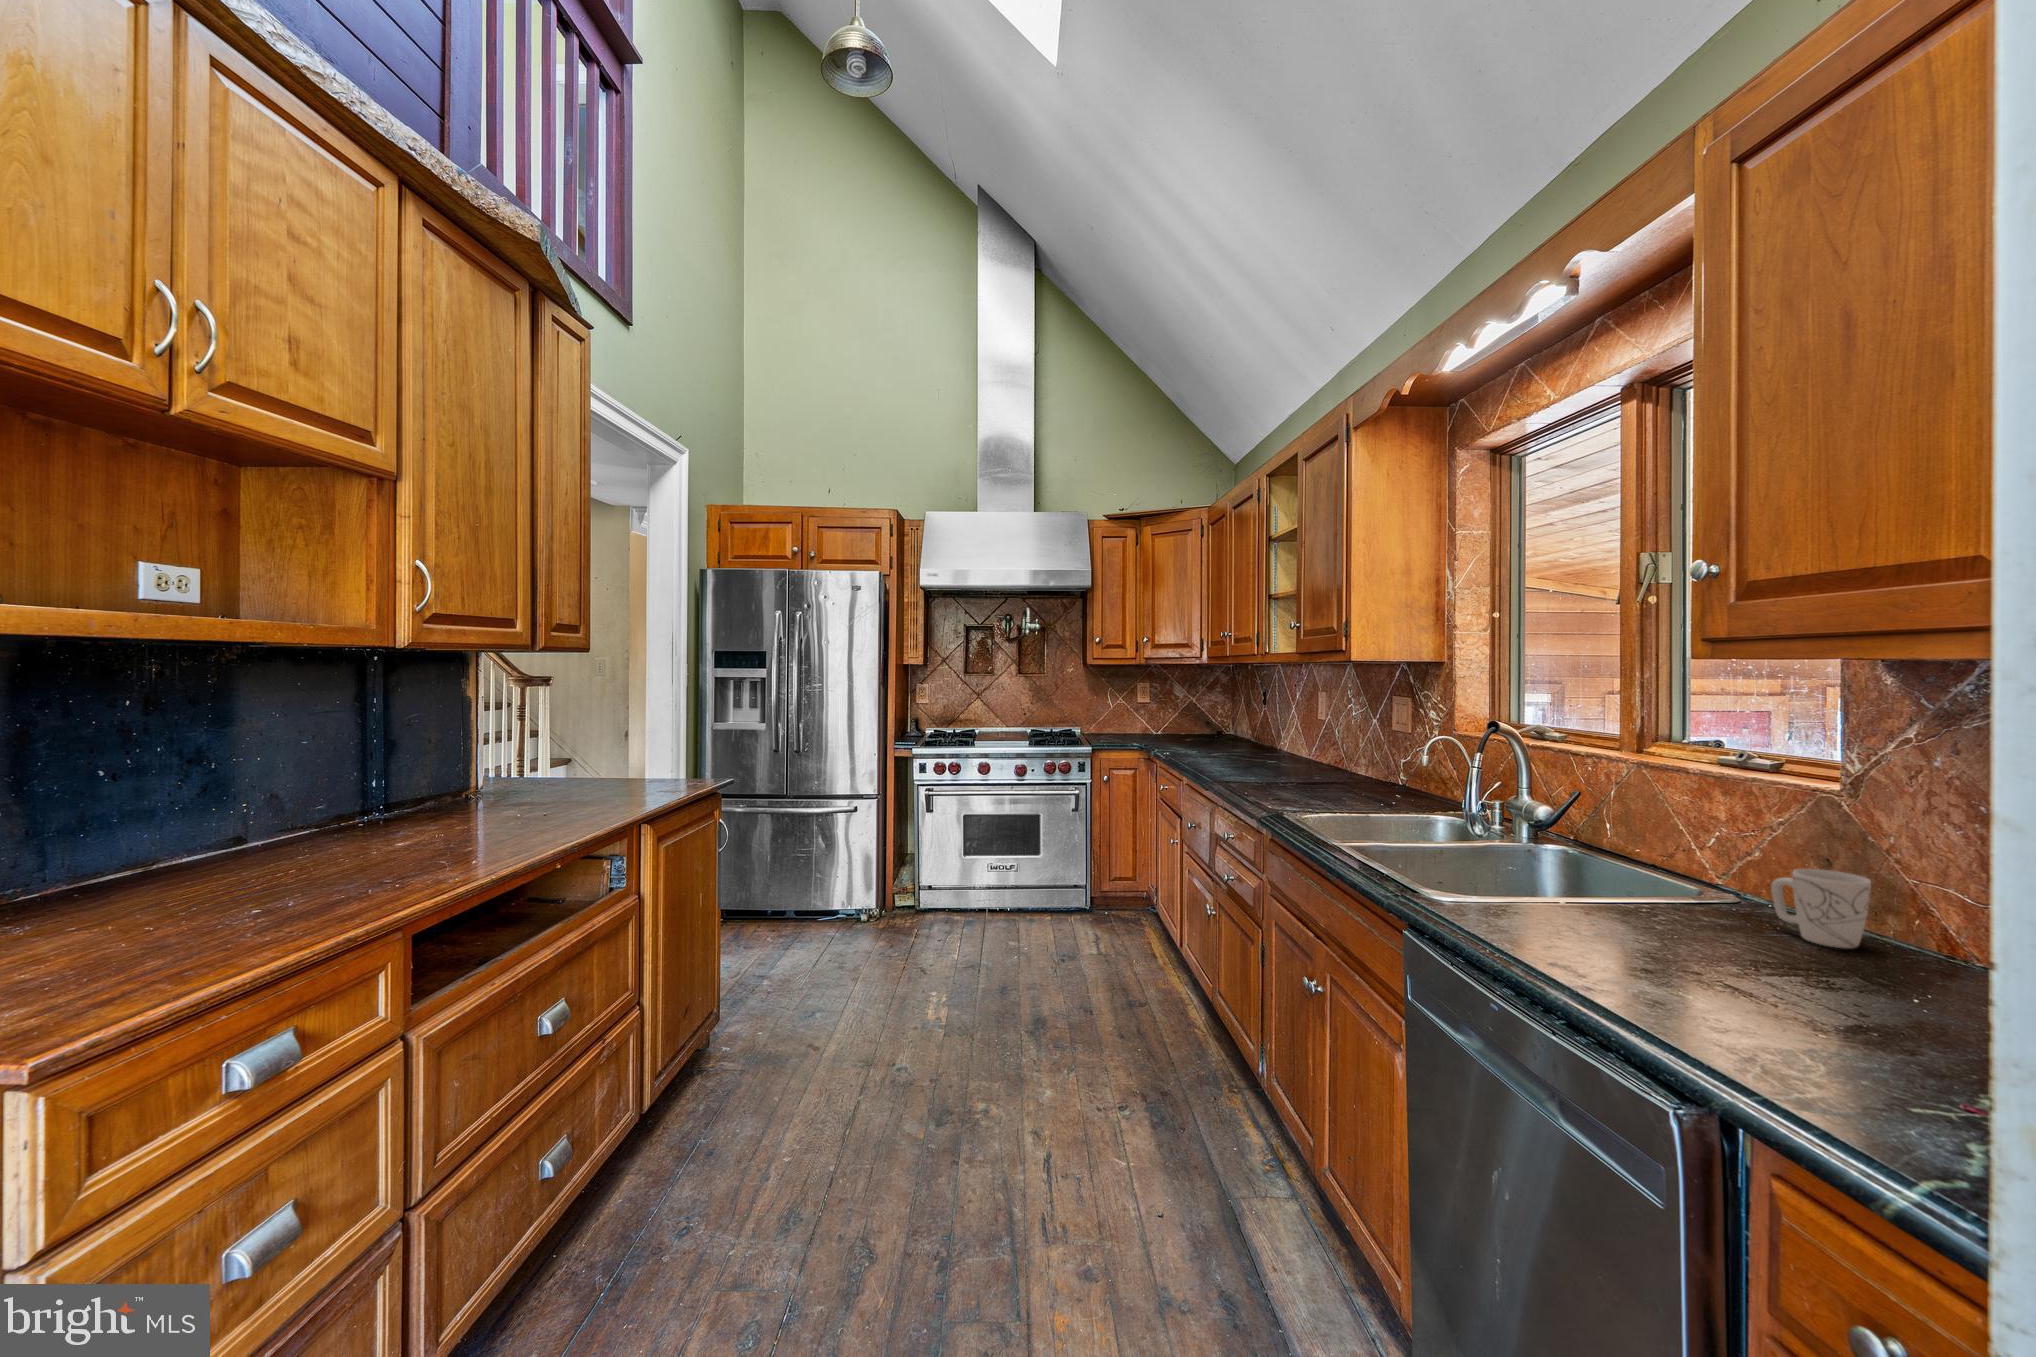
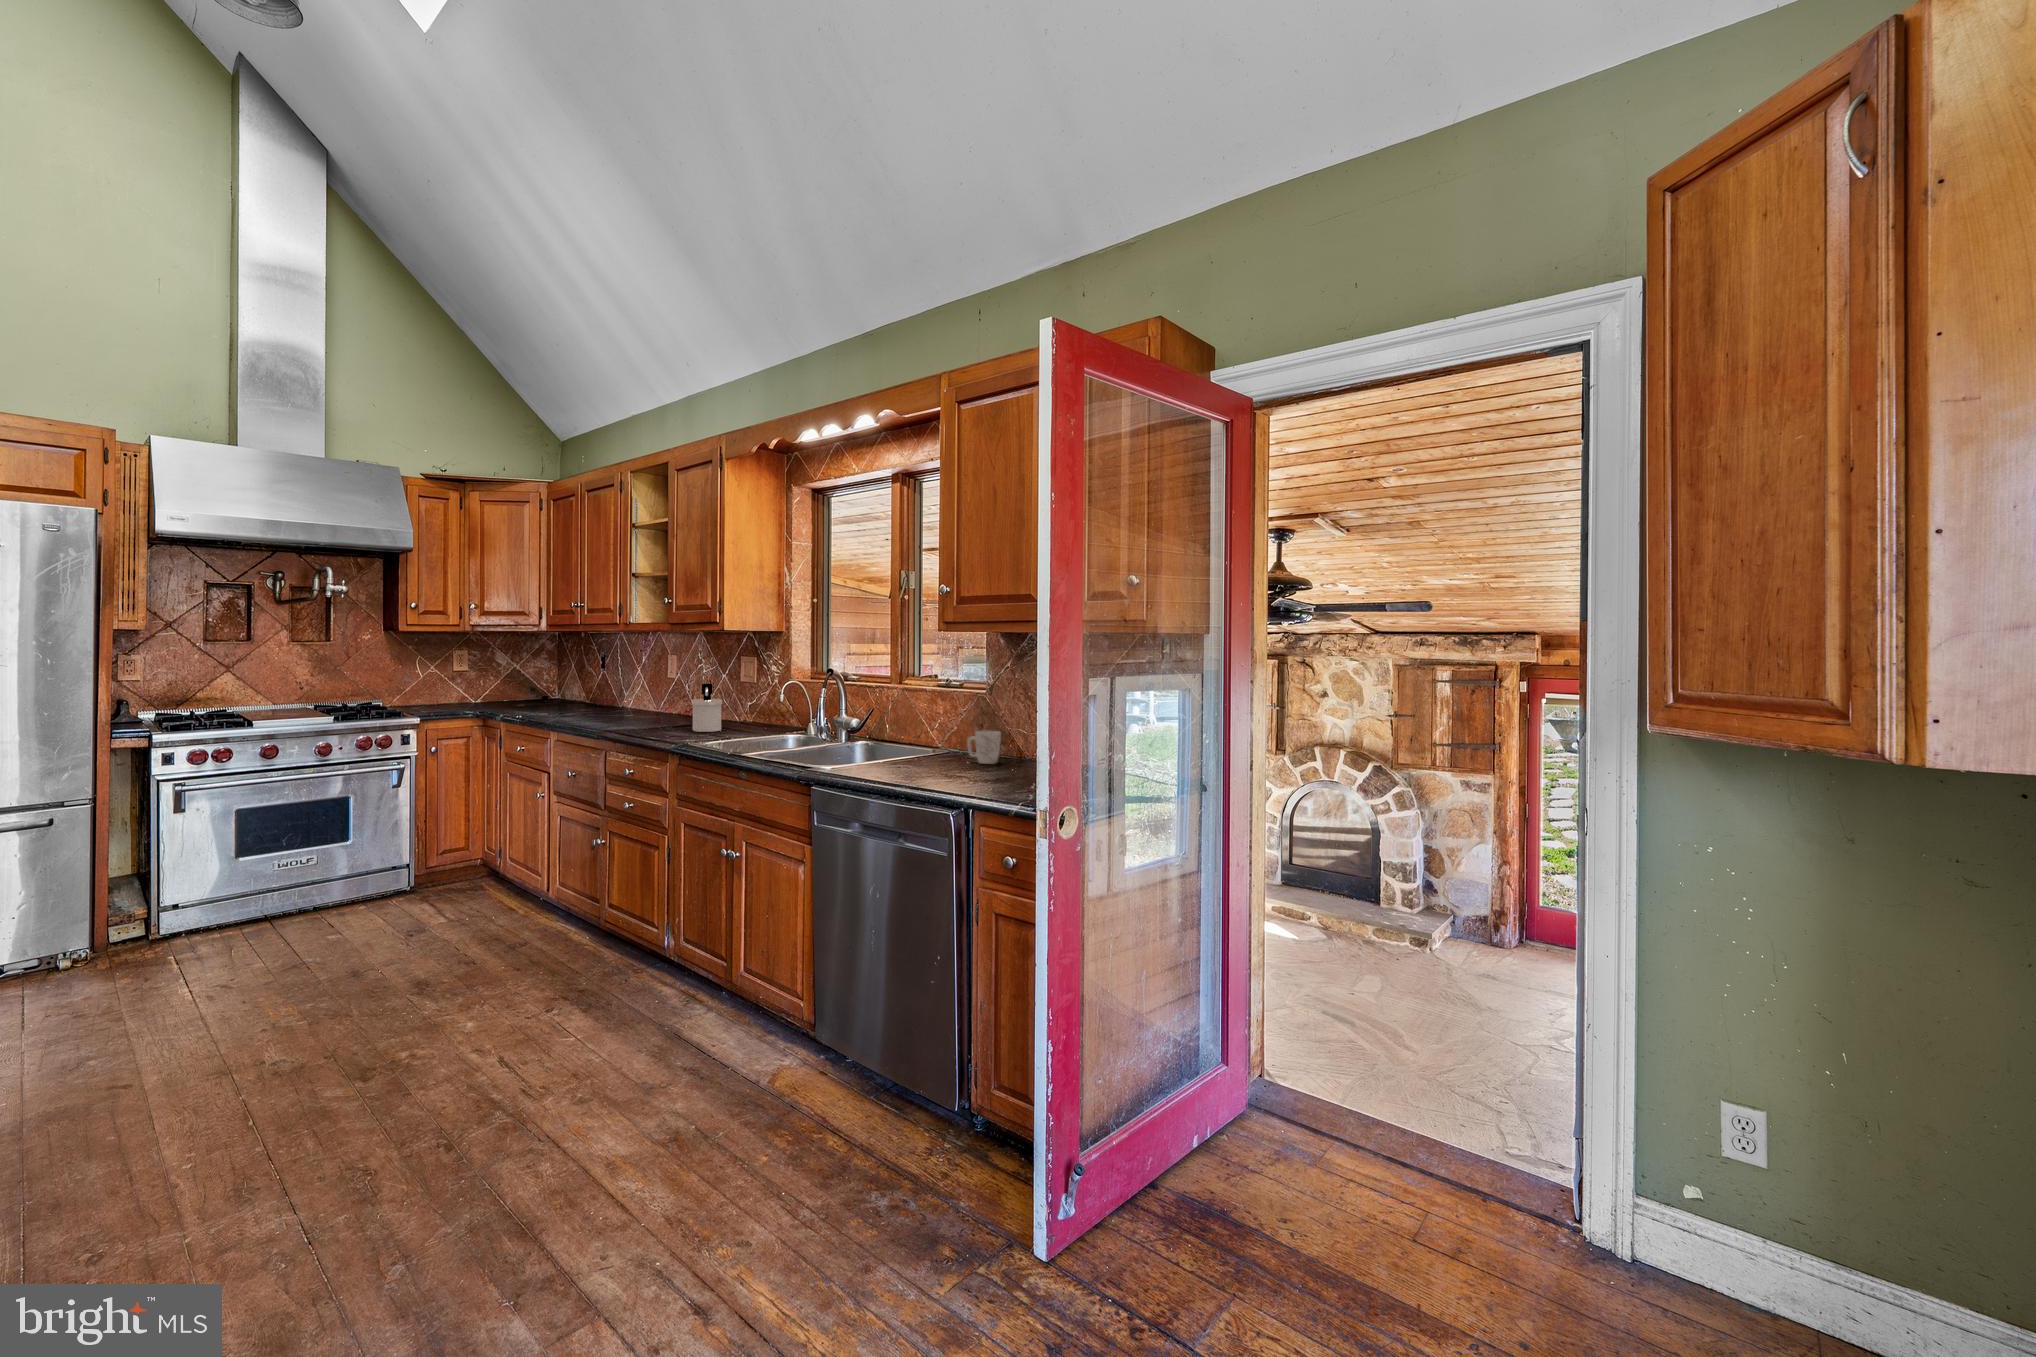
soap dispenser: none [1321,729,1361,793] -> present [692,683,722,732]

